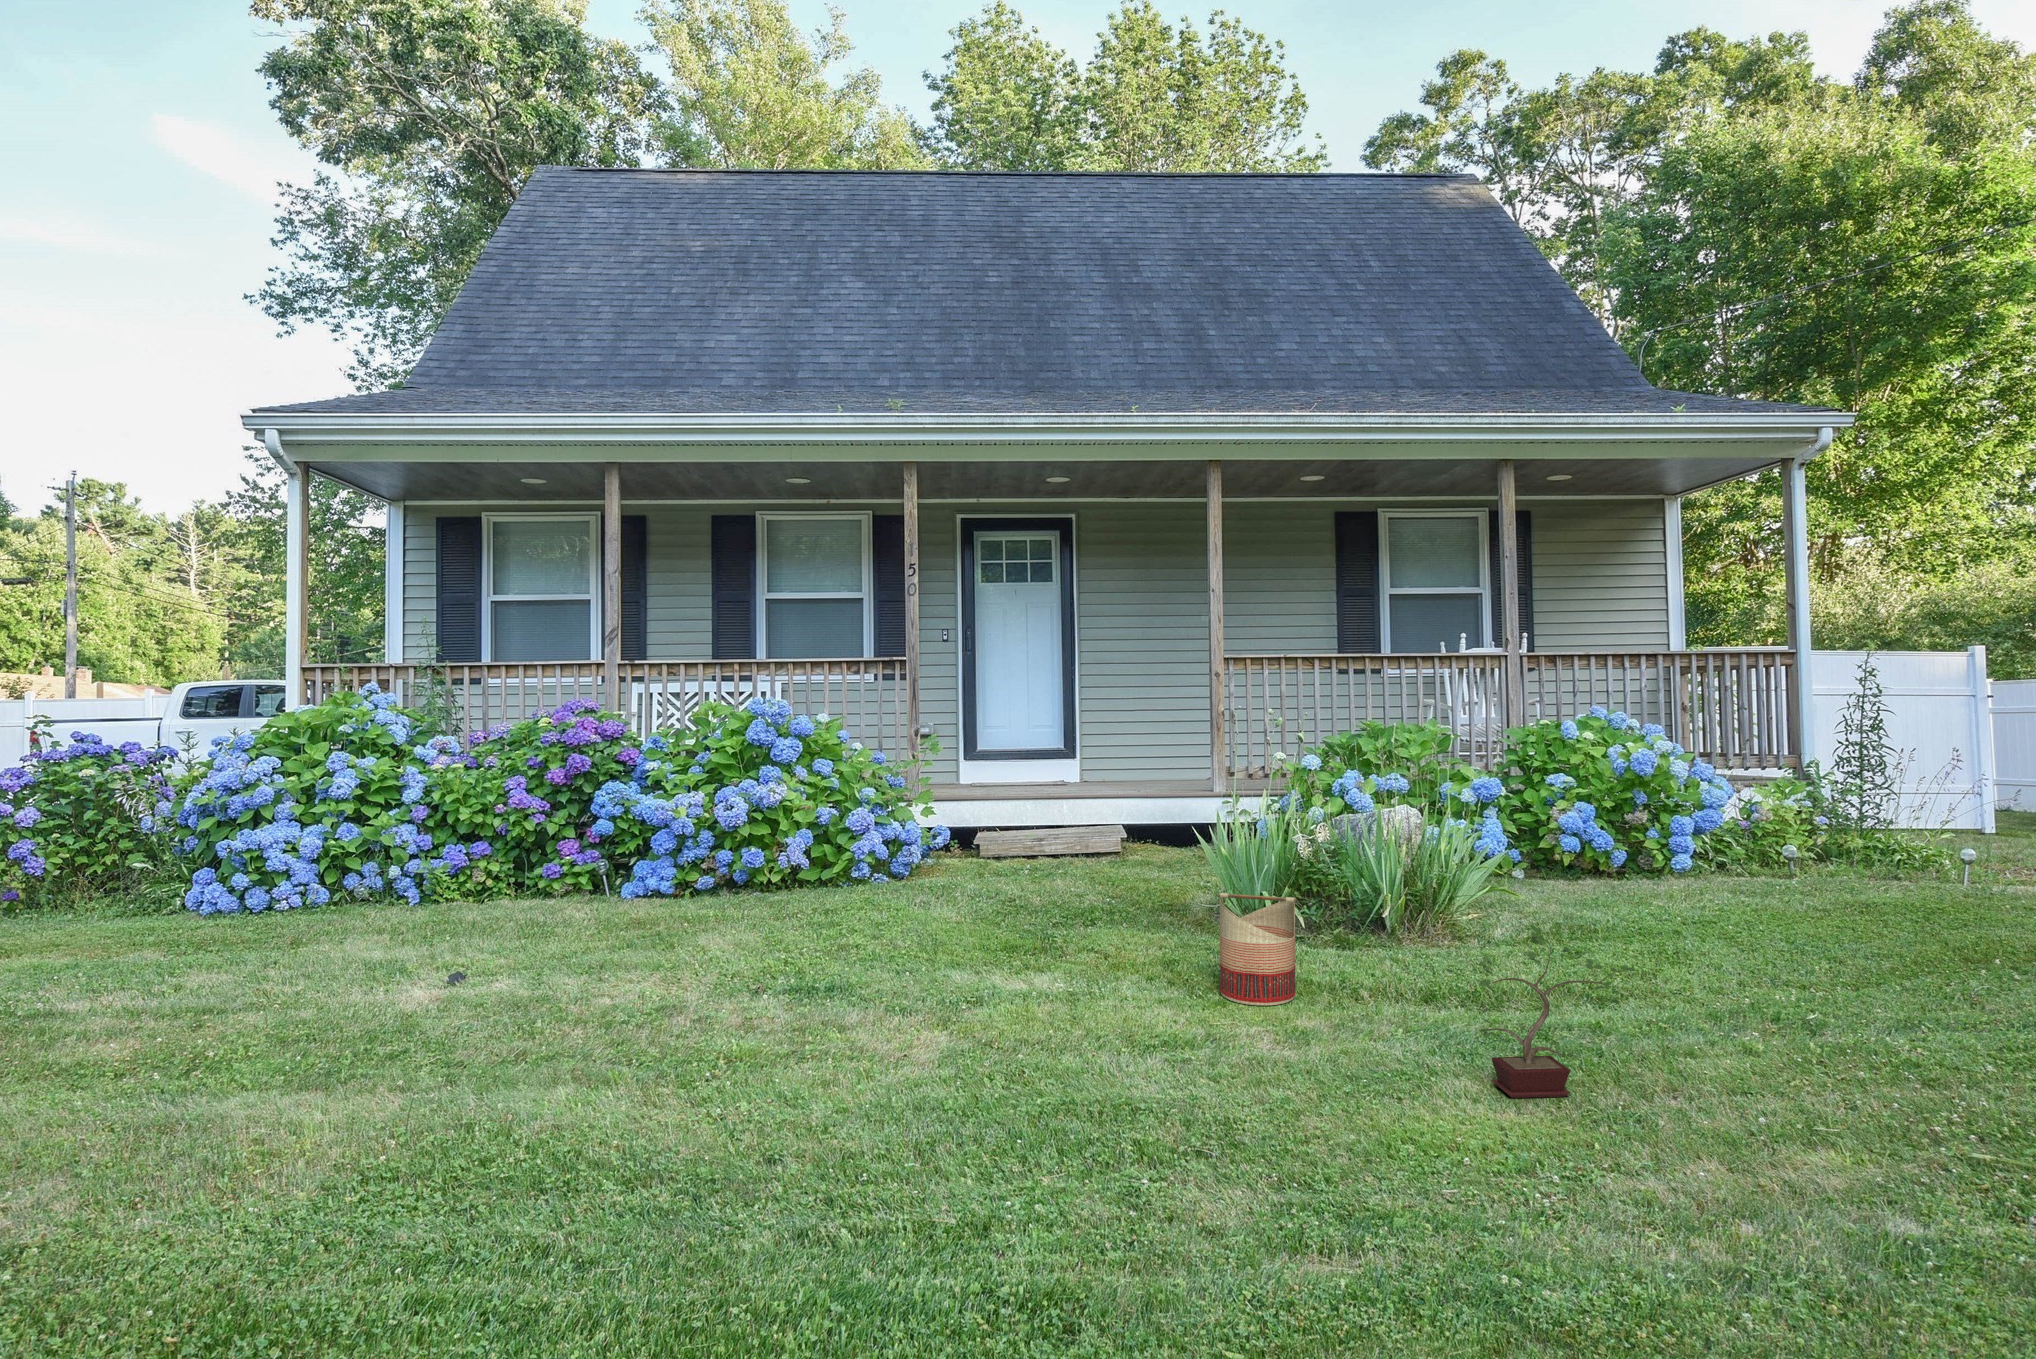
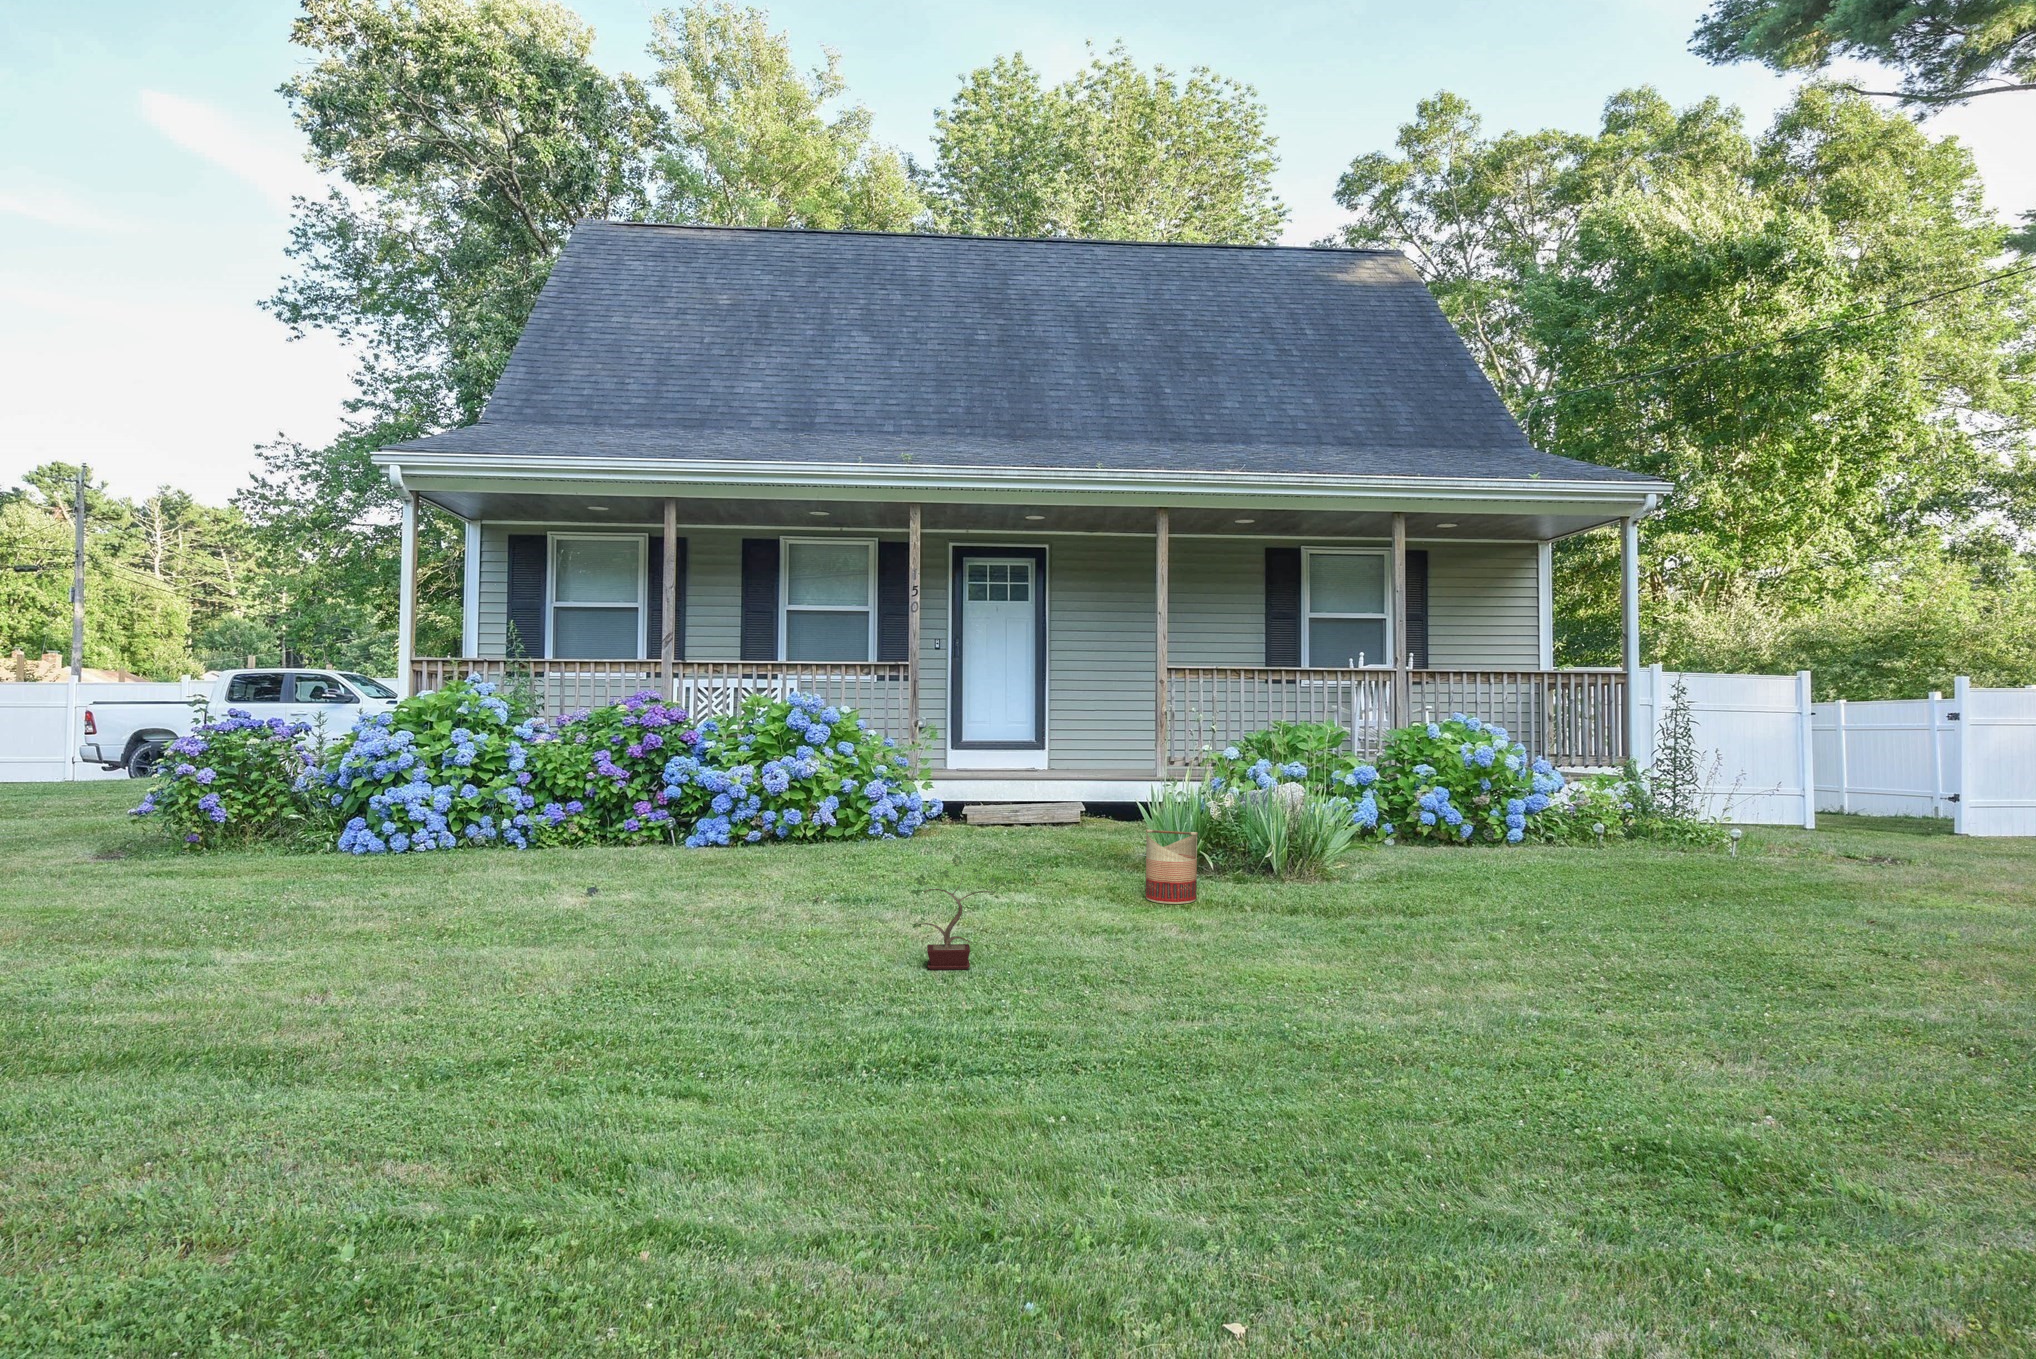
potted plant: present [1479,925,1636,1098] -> present [910,854,1013,970]

